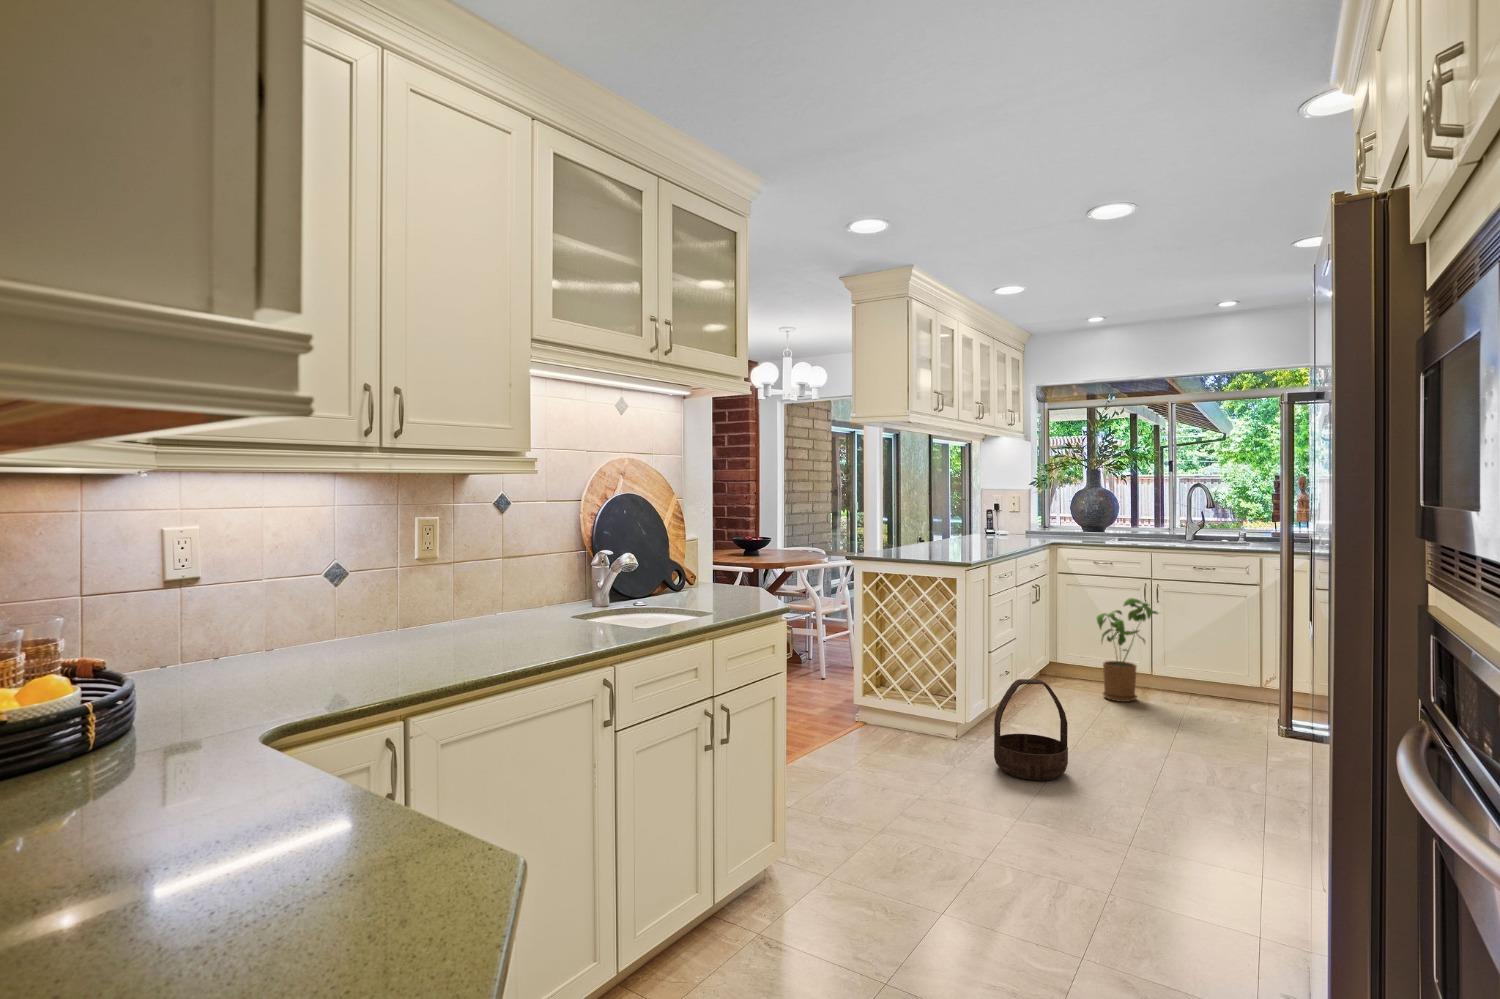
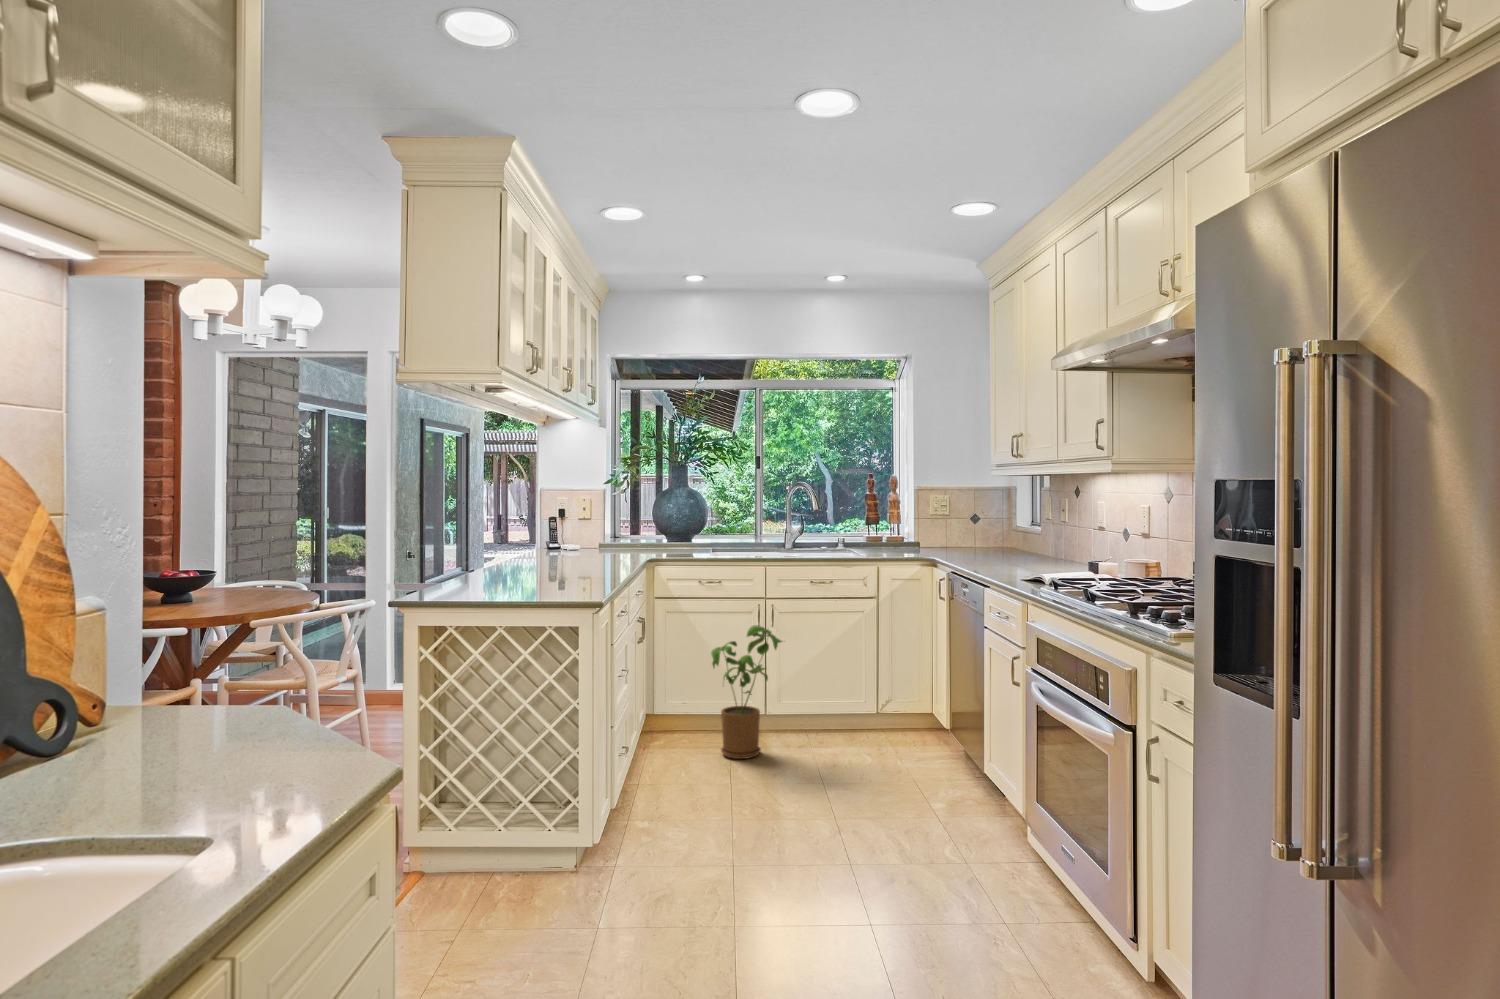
basket: present [994,679,1068,781] -> none [659,771,765,934]

